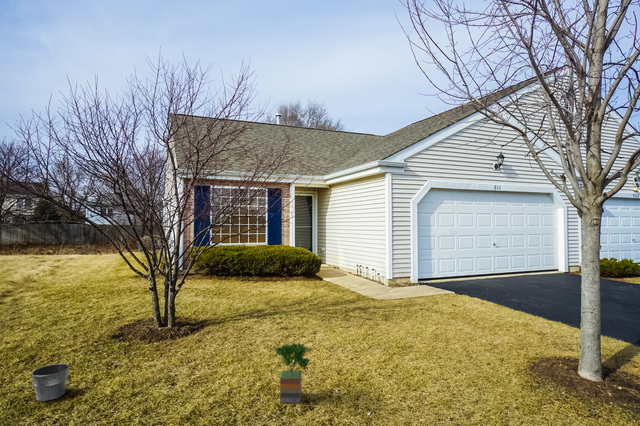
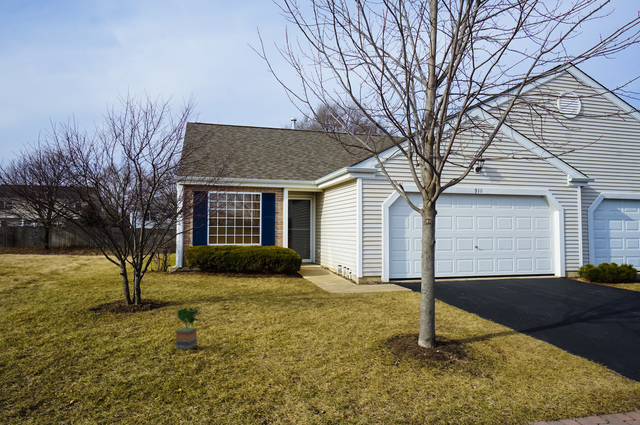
bucket: present [28,364,70,401] -> none [17,317,45,340]

